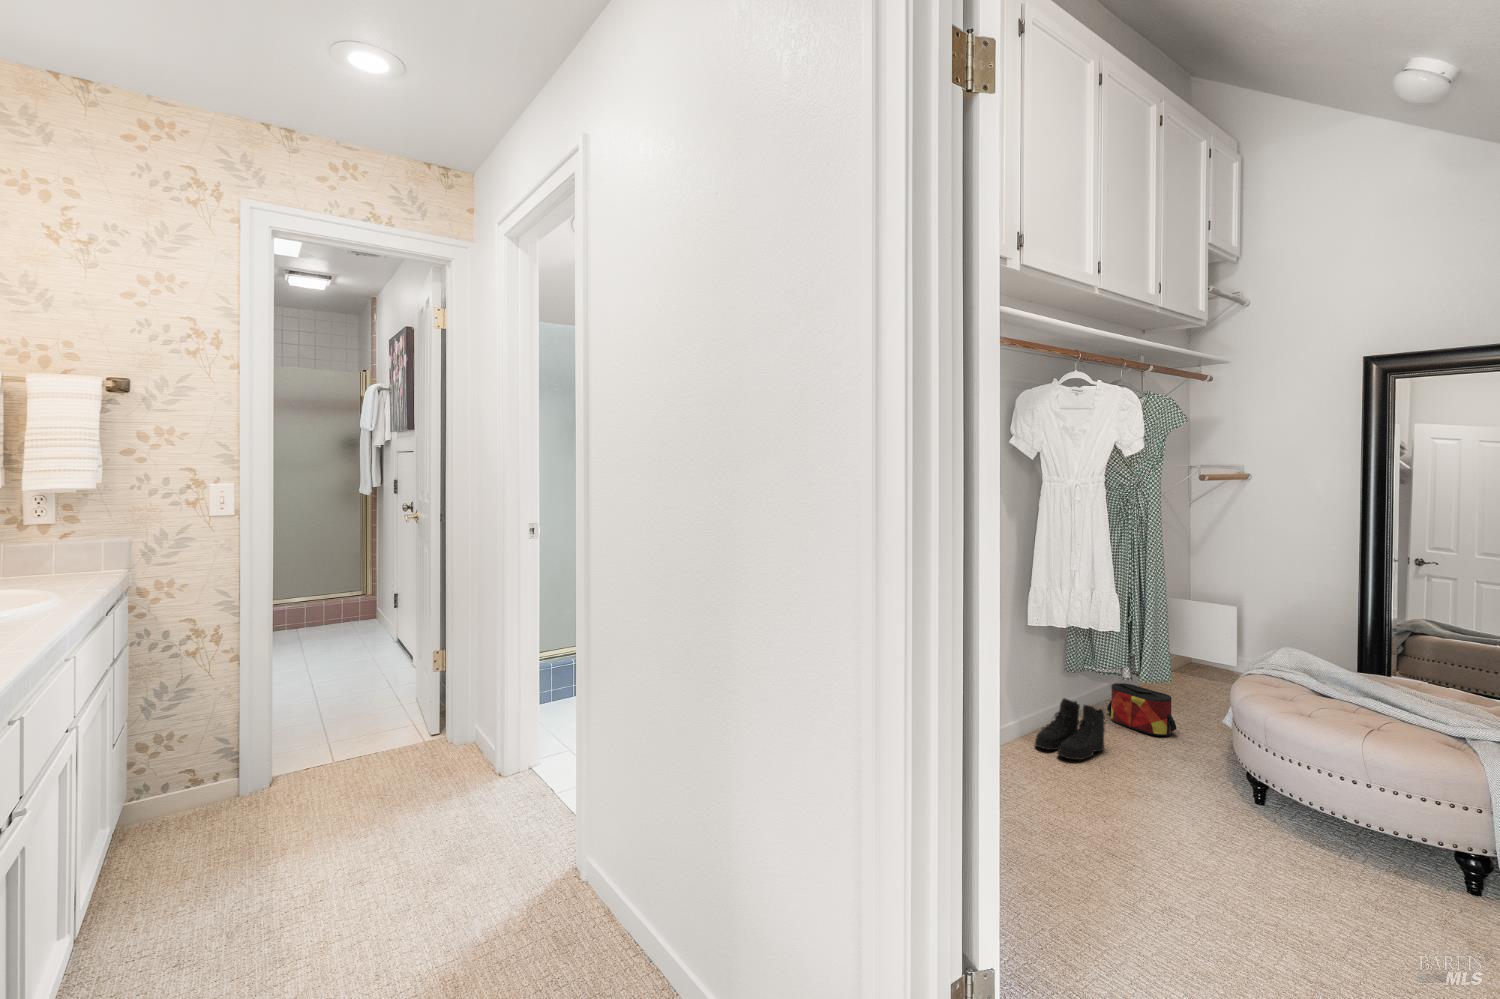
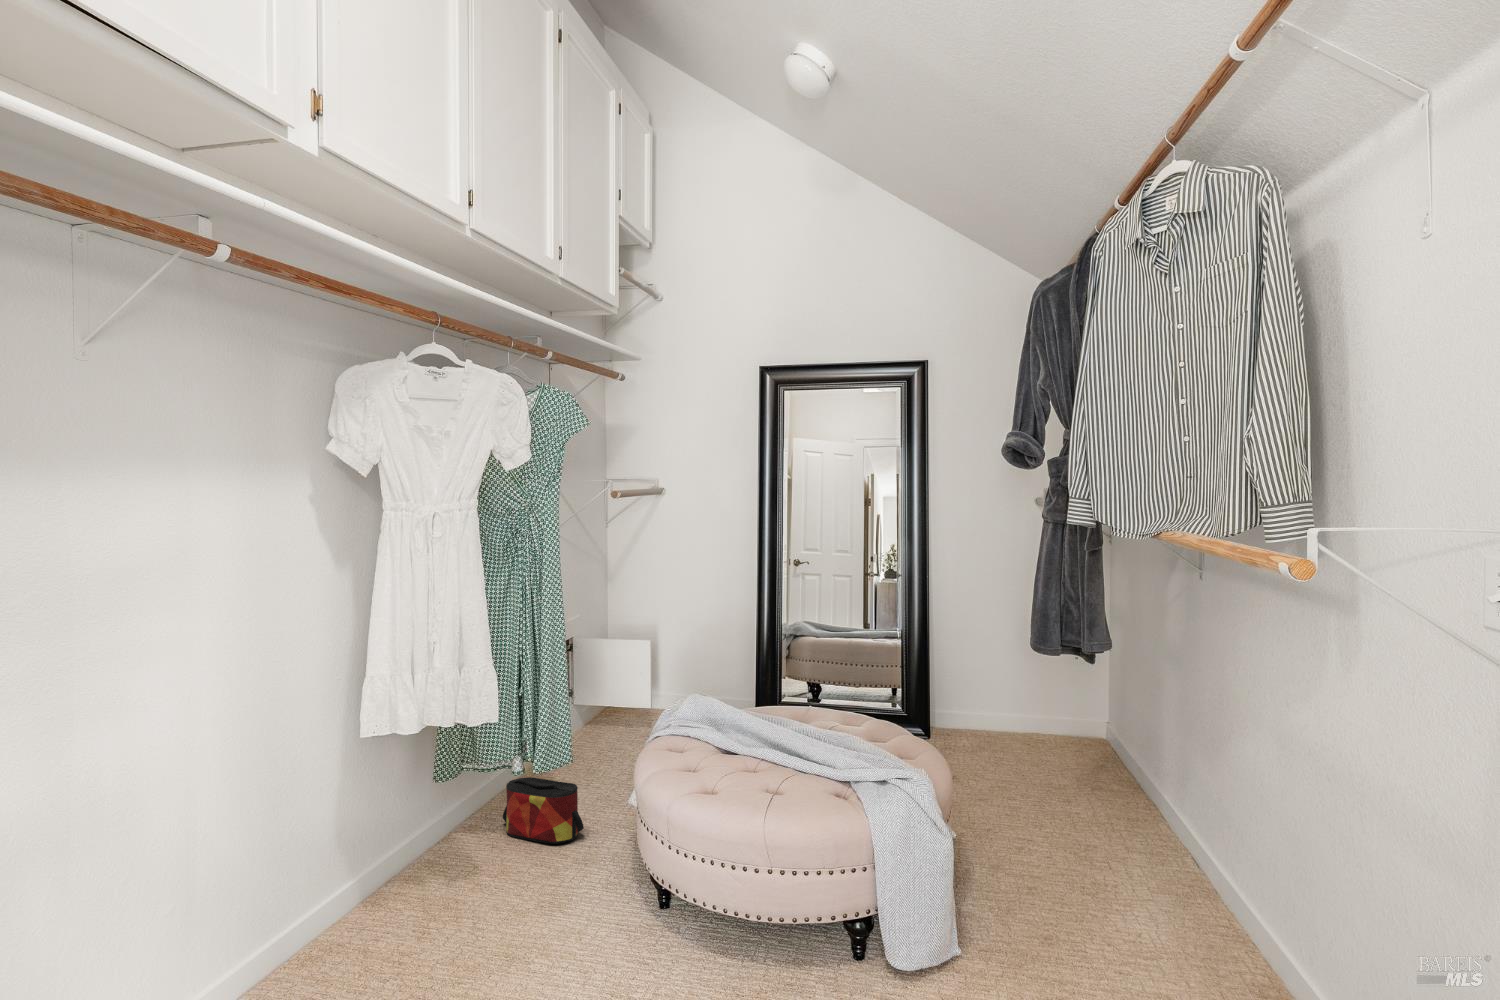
boots: present [1035,698,1105,760] -> none [386,823,490,919]

